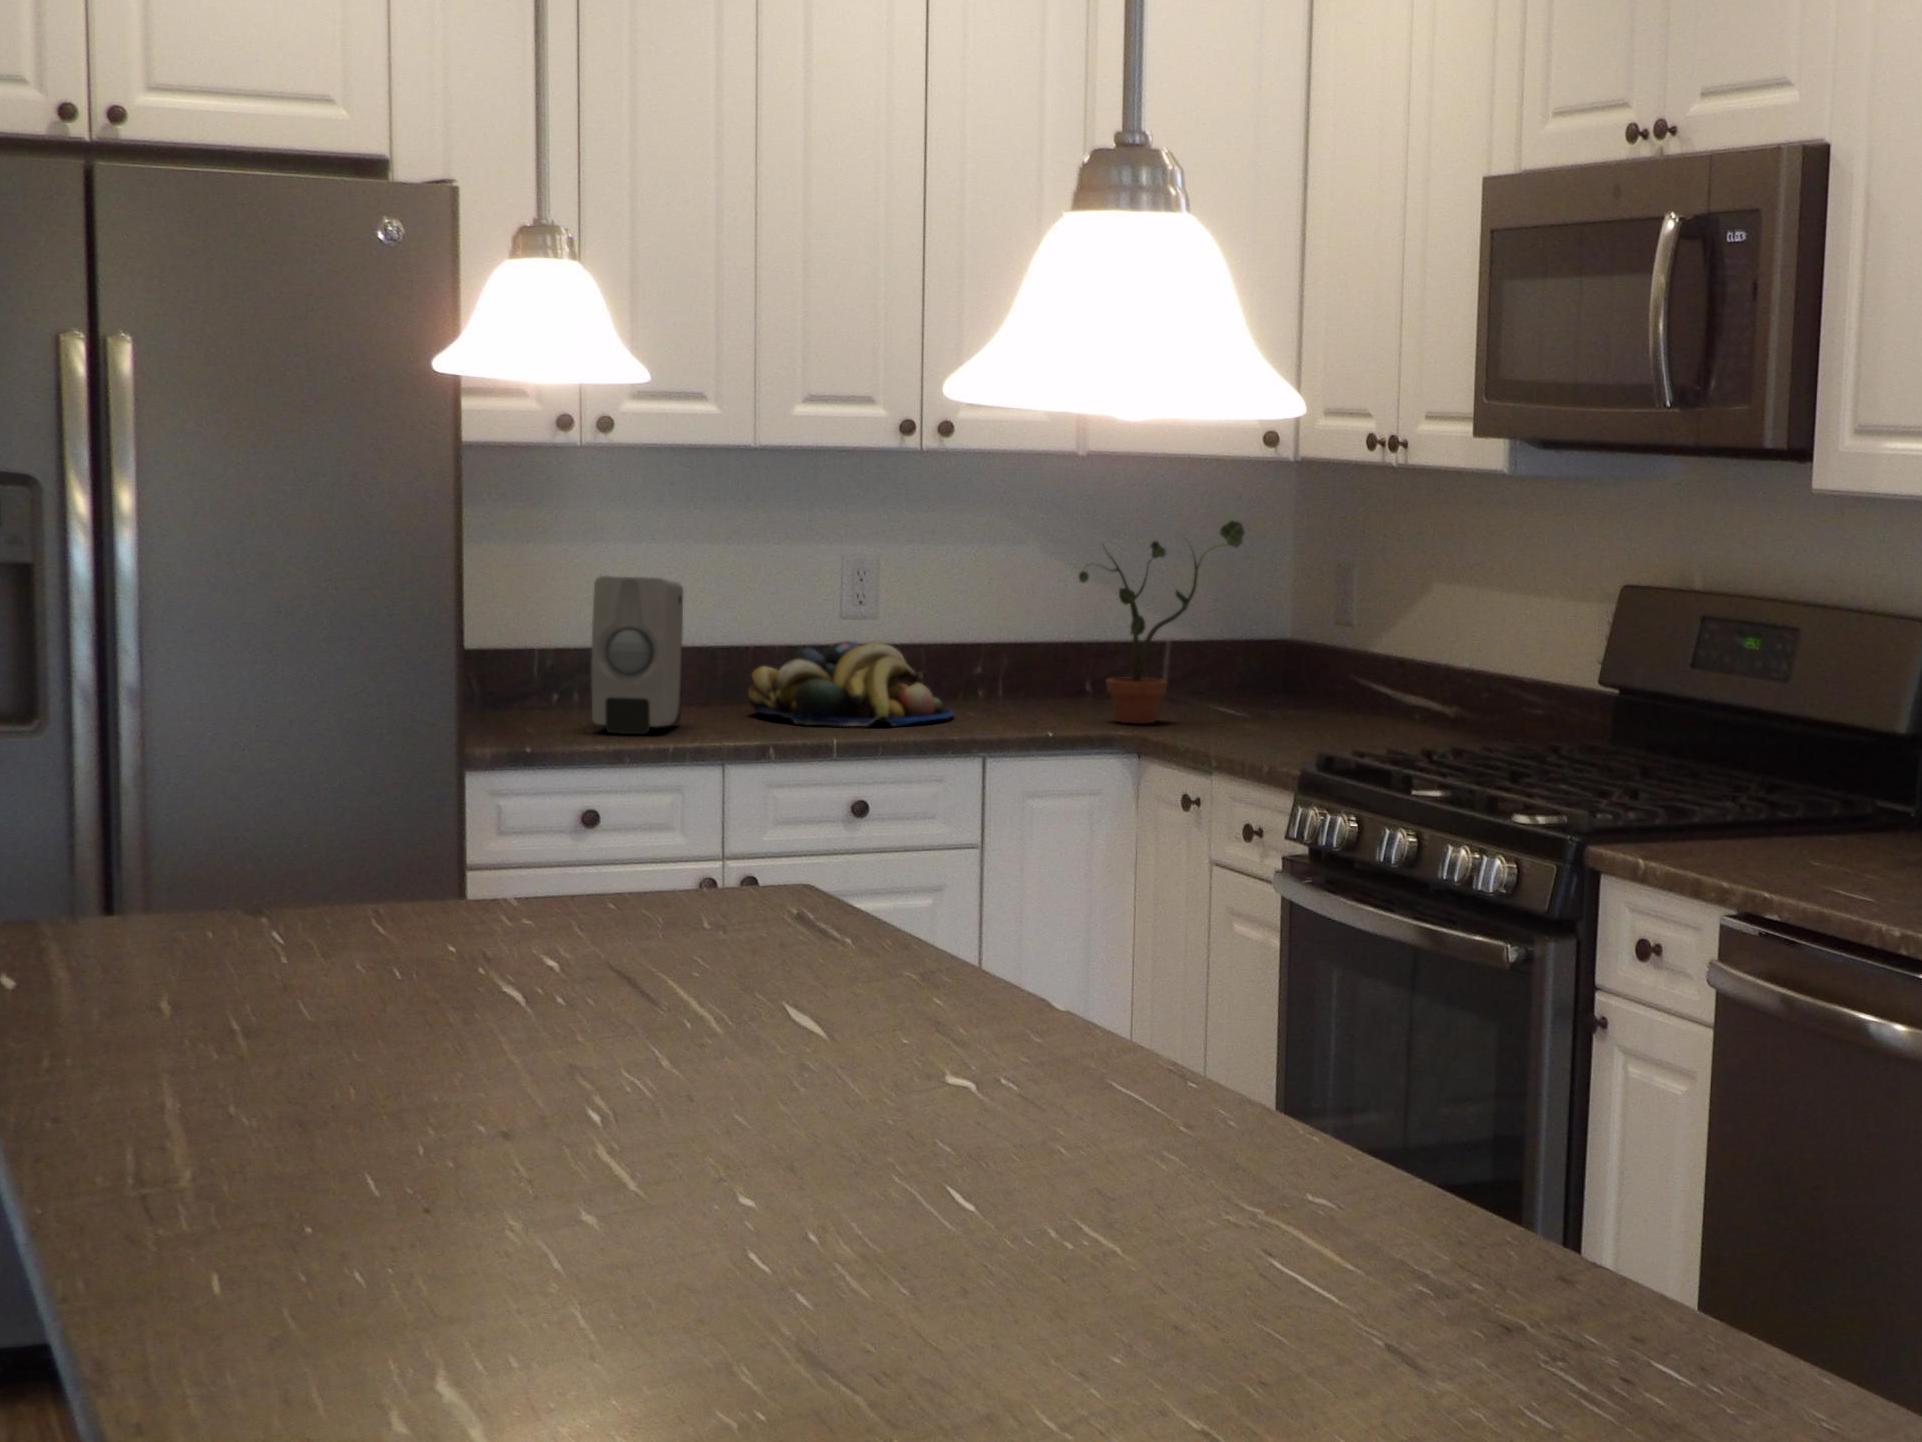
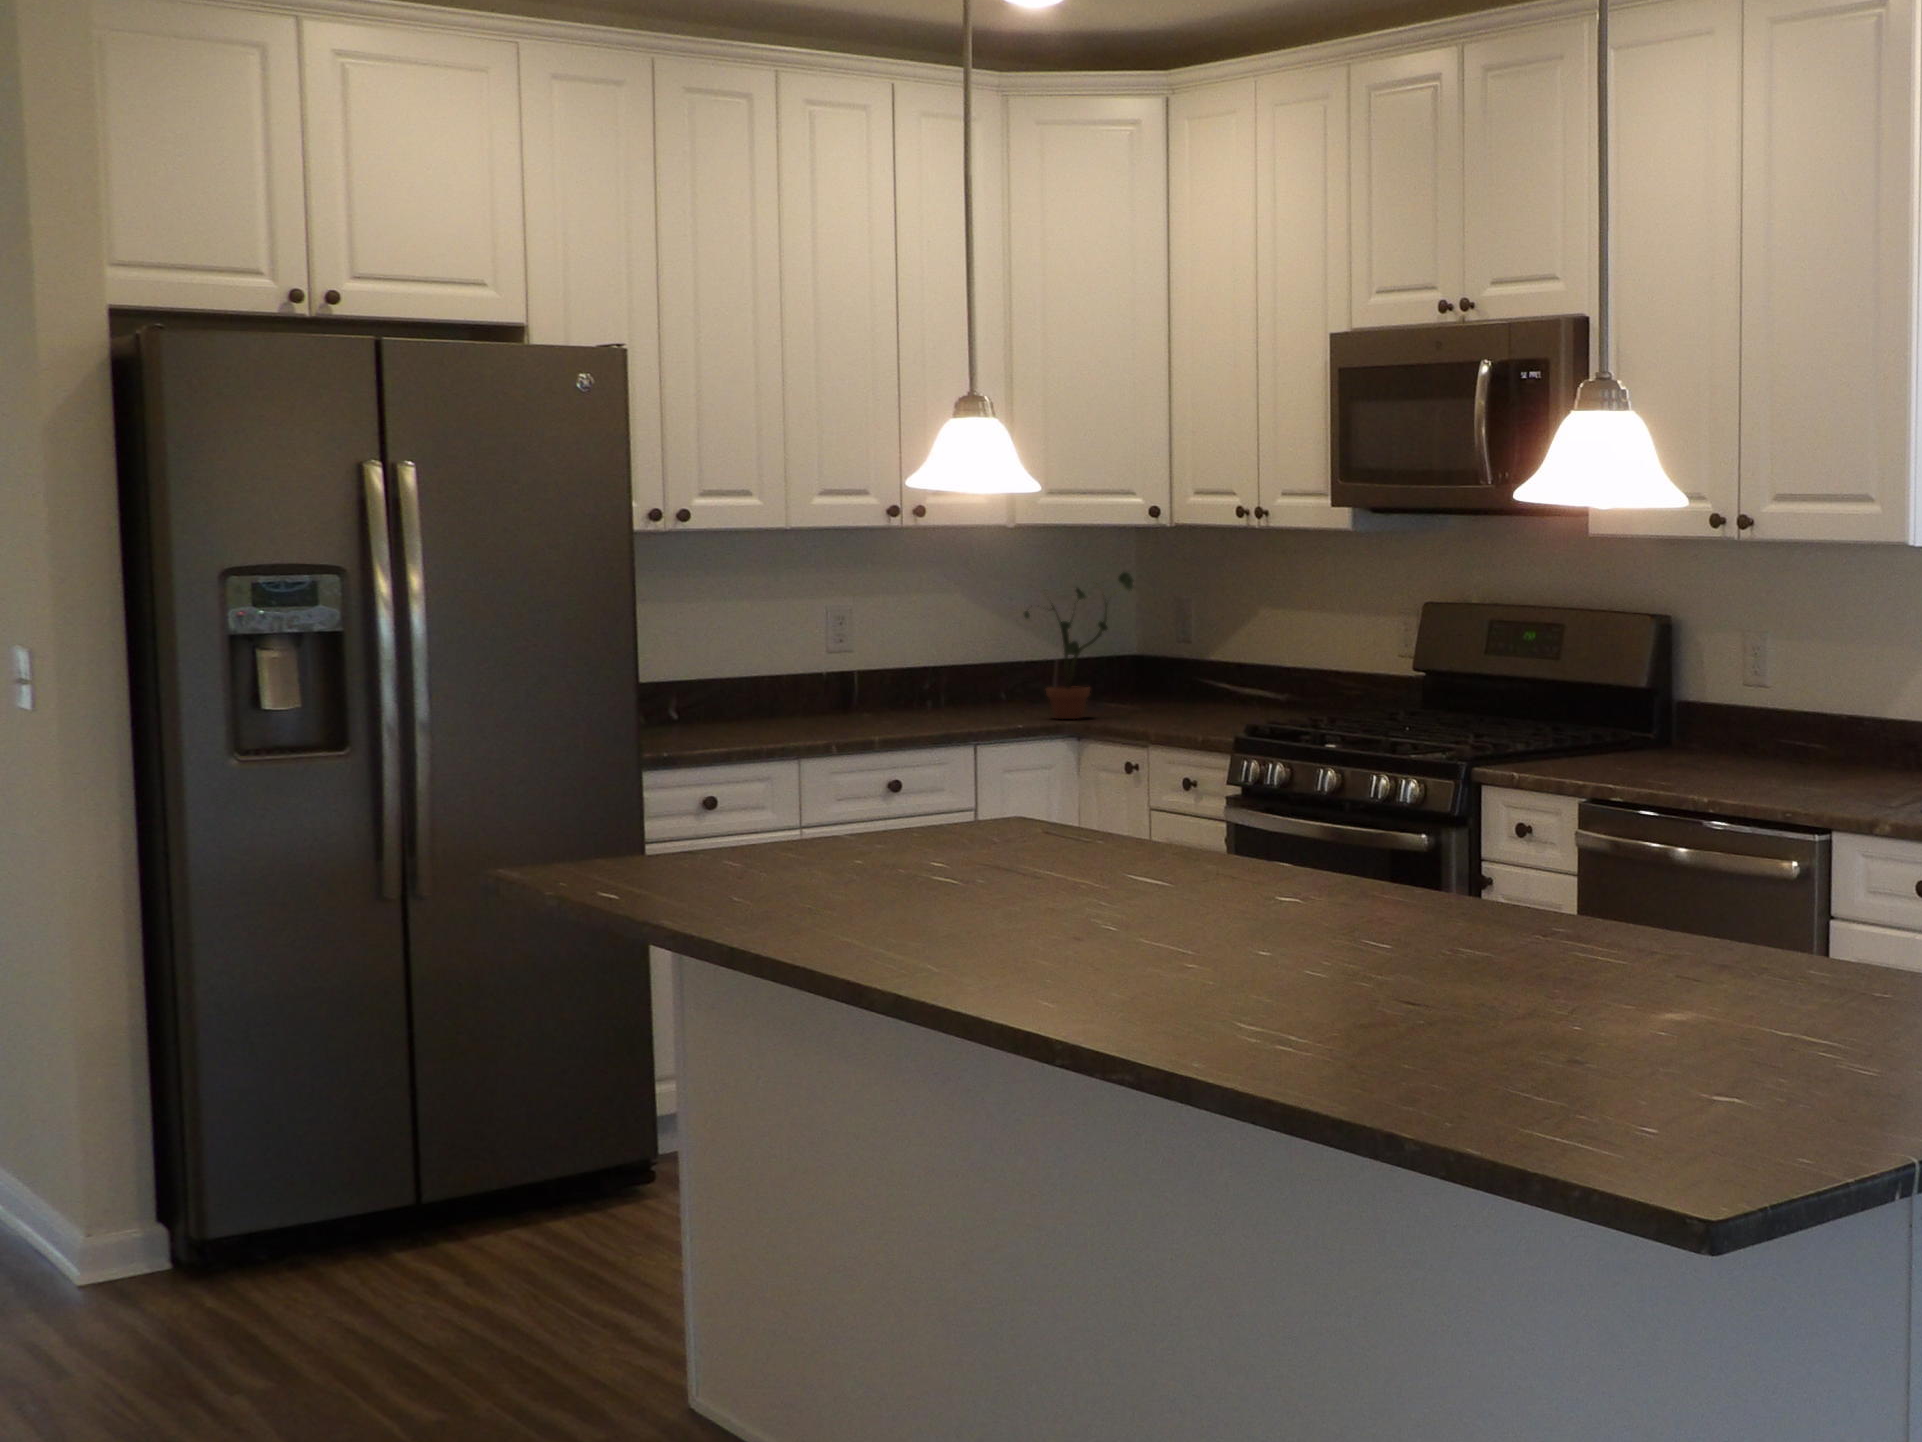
soap dispenser: present [591,576,683,734] -> none [681,625,741,742]
fruit bowl: present [748,641,953,726] -> none [778,670,935,731]

